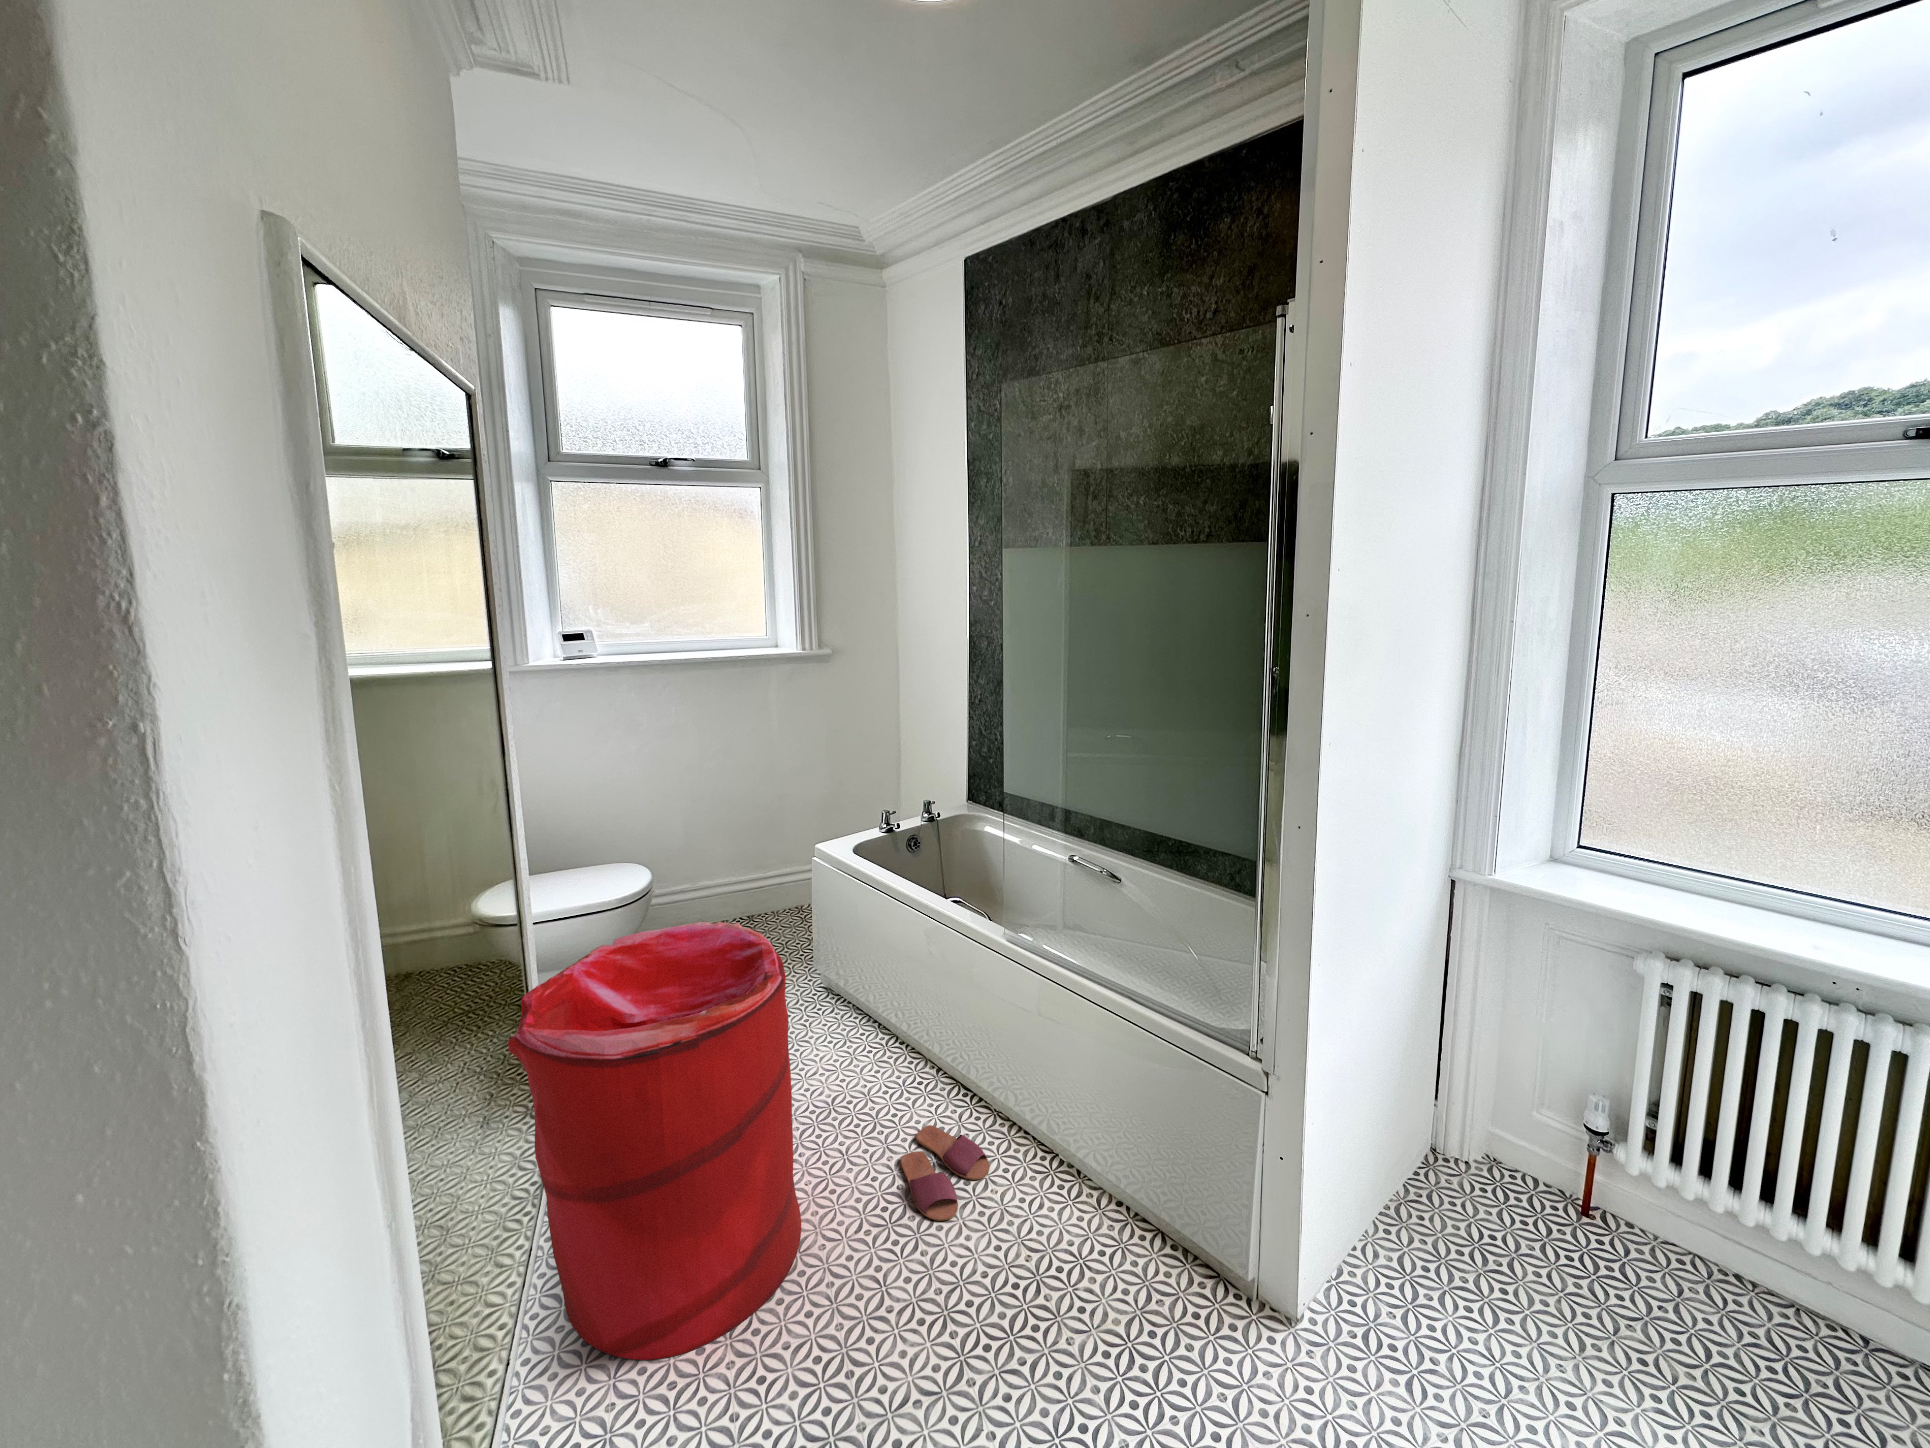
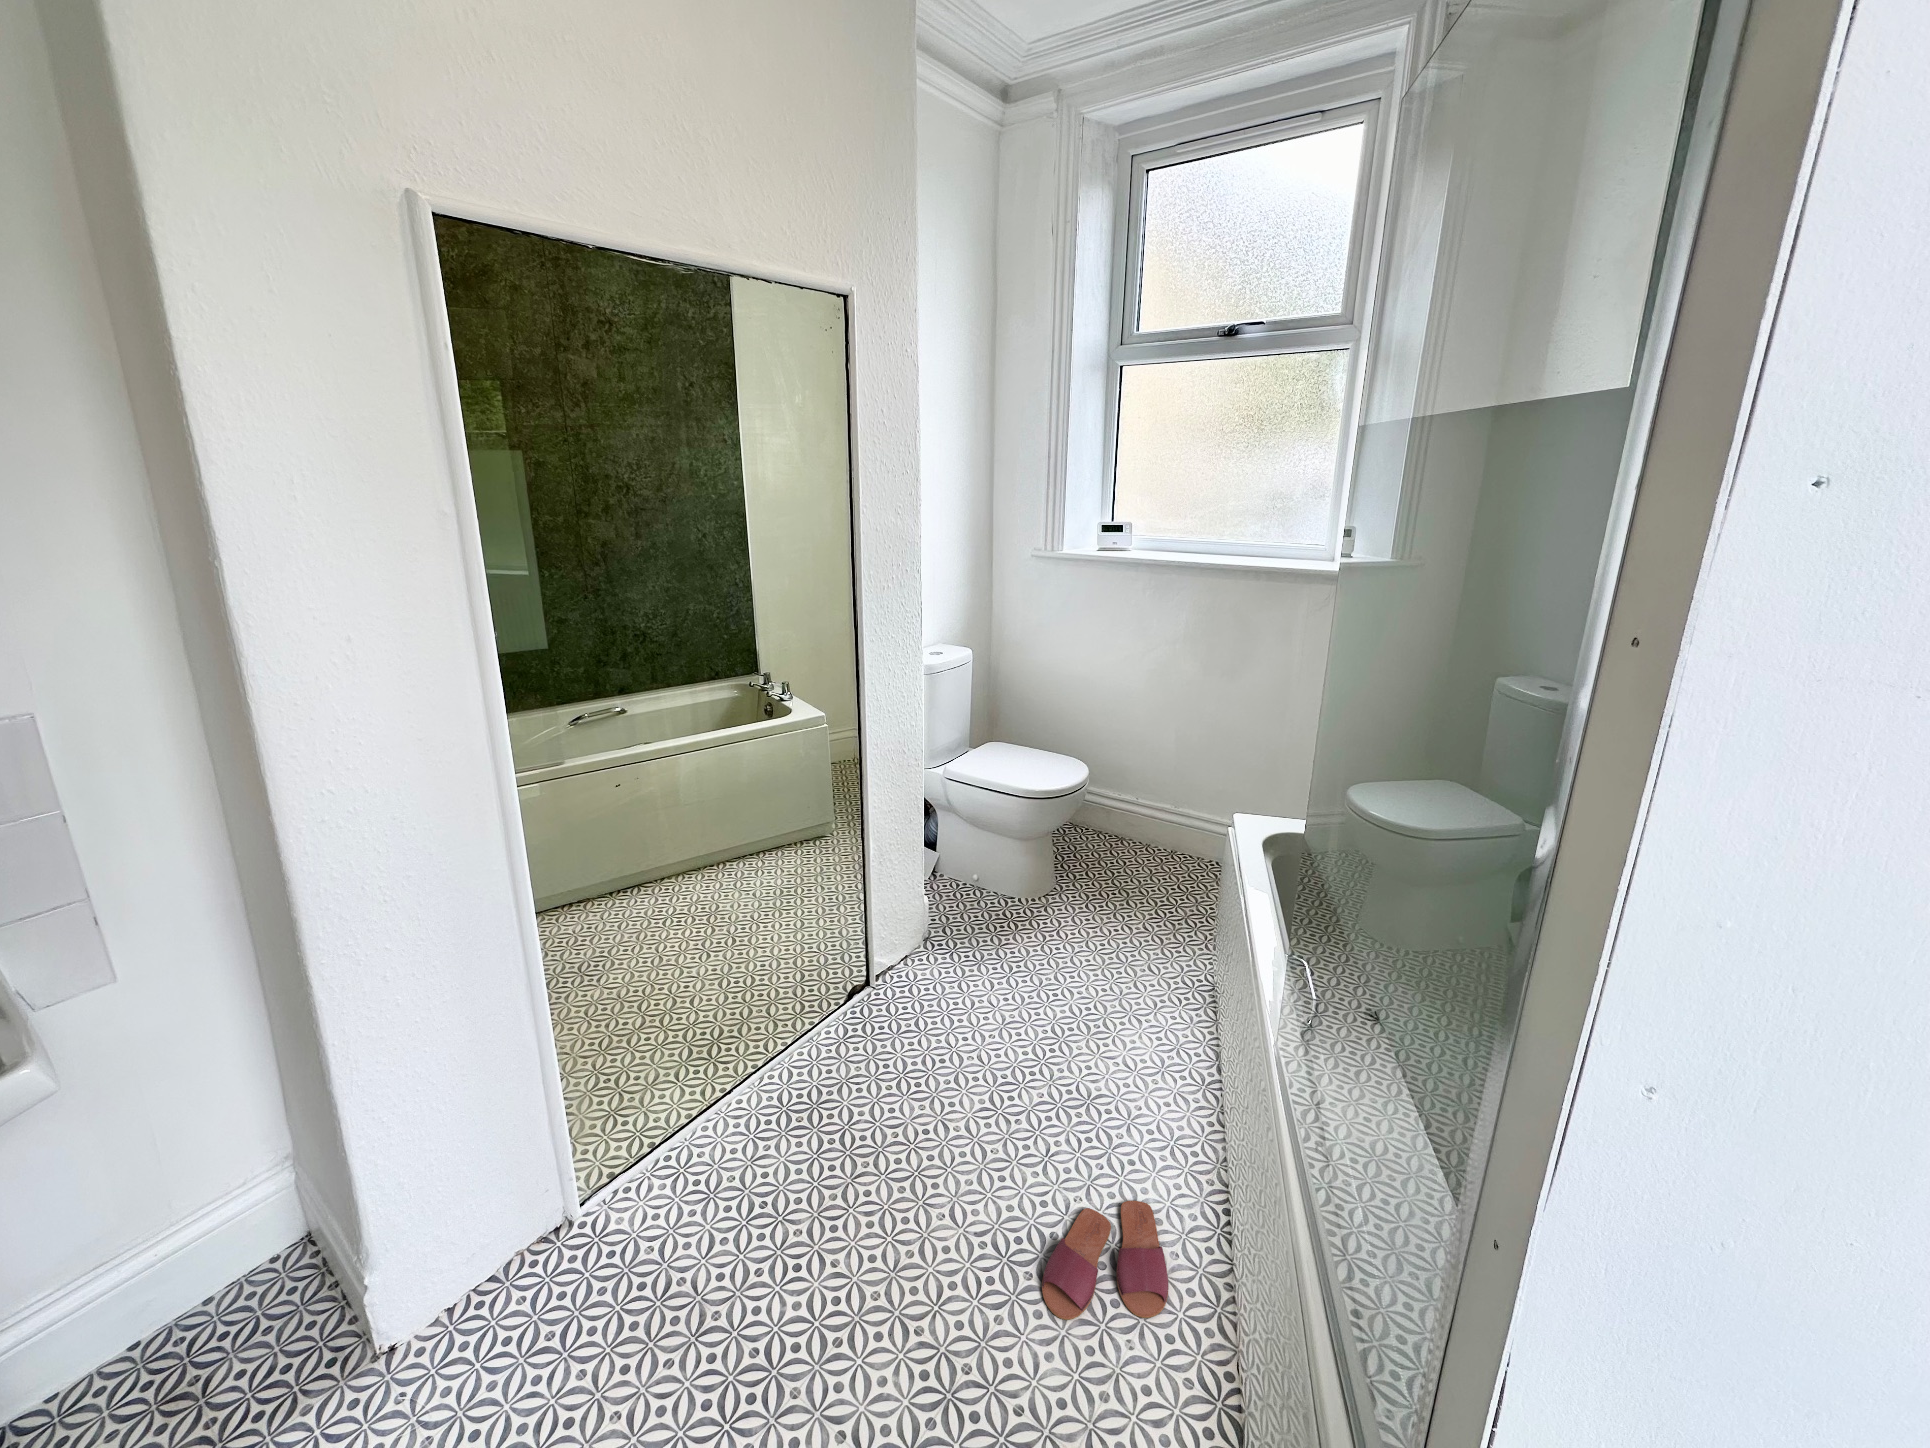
laundry hamper: present [508,922,801,1360] -> none [745,823,980,1215]

